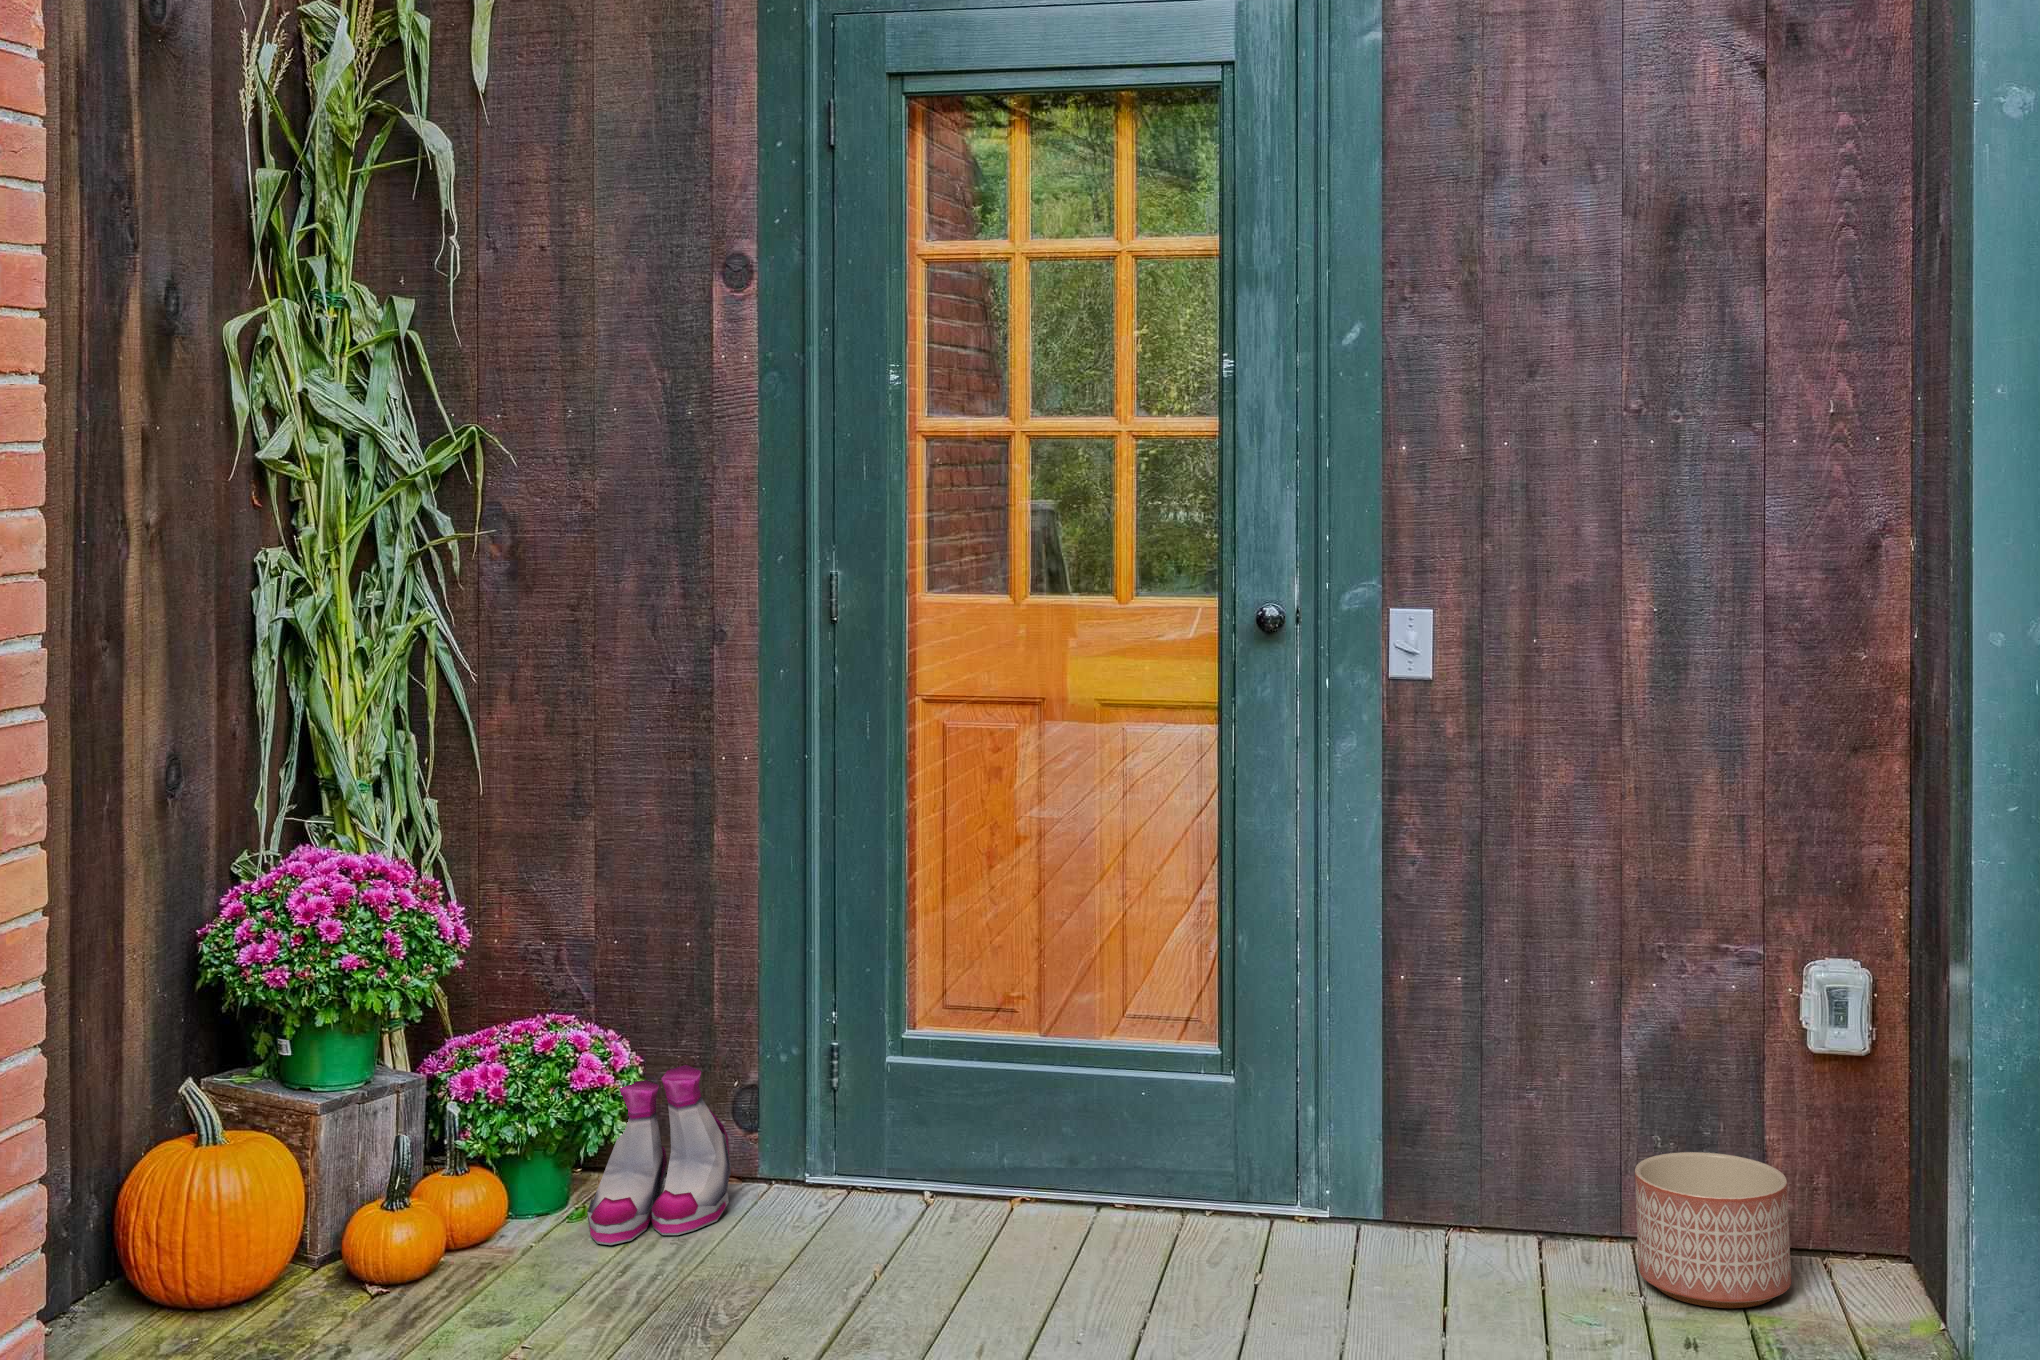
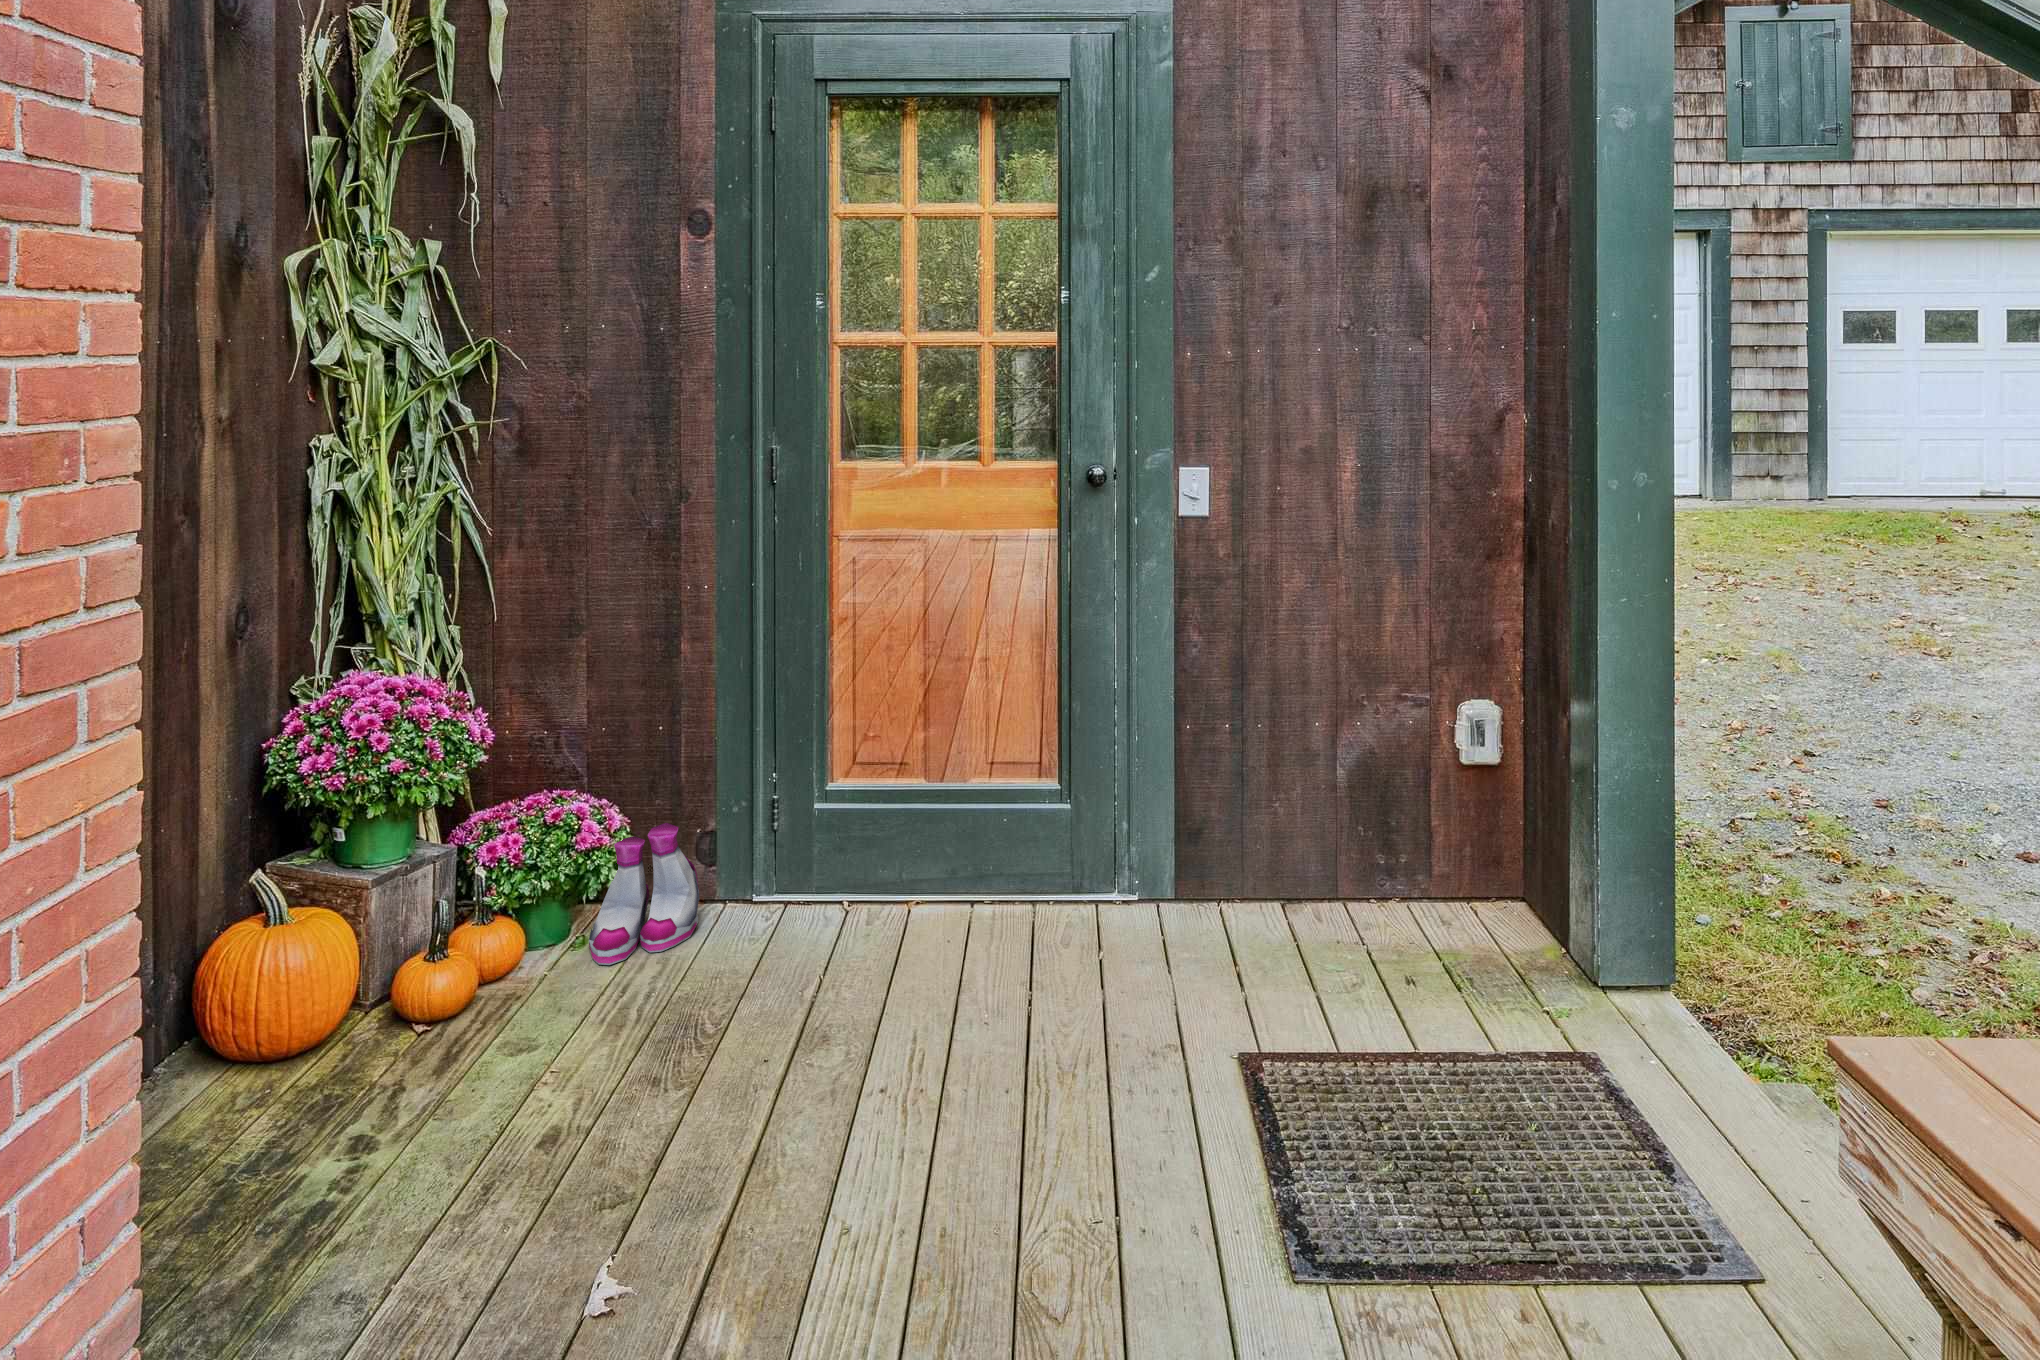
planter: present [1635,1152,1791,1308] -> none [1338,838,1435,942]

